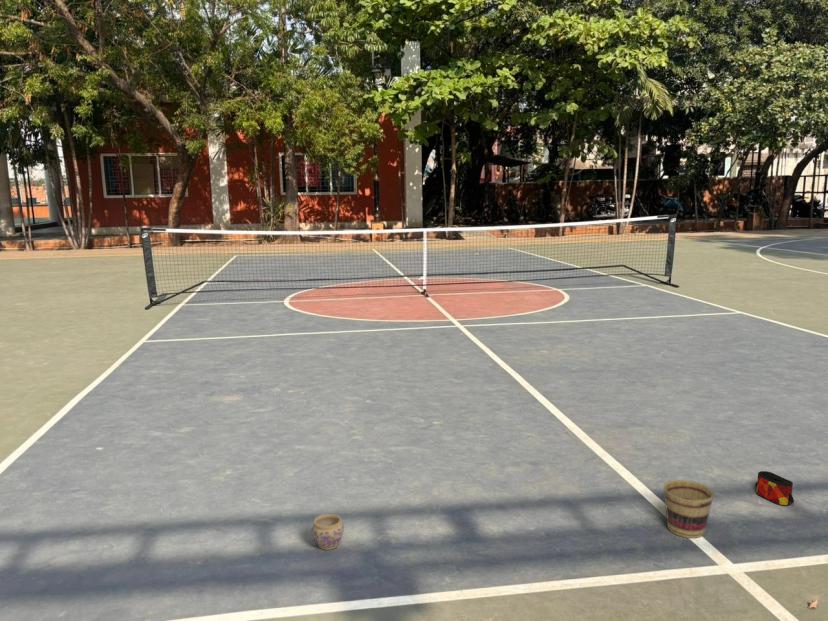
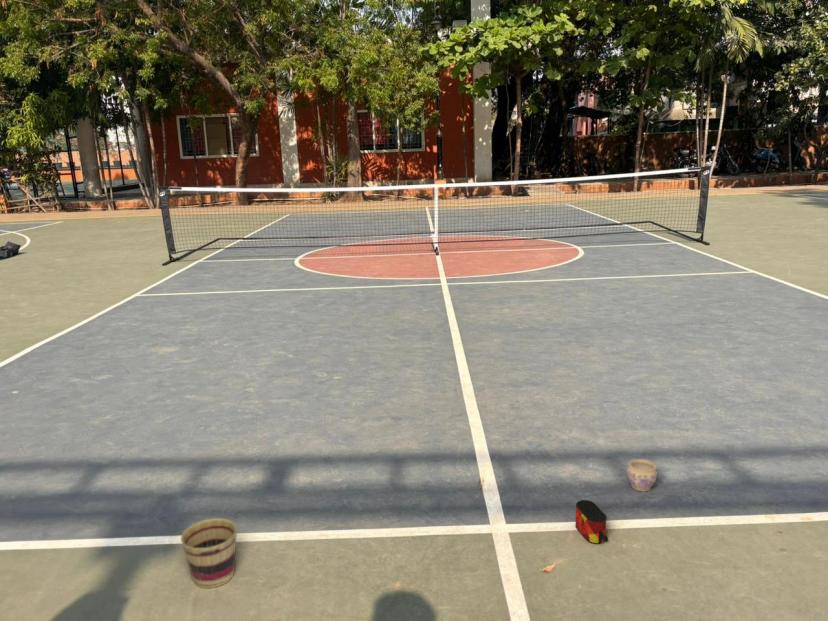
basket: present [664,480,714,538] -> present [181,518,237,588]
planter: present [312,514,344,550] -> present [627,459,657,492]

